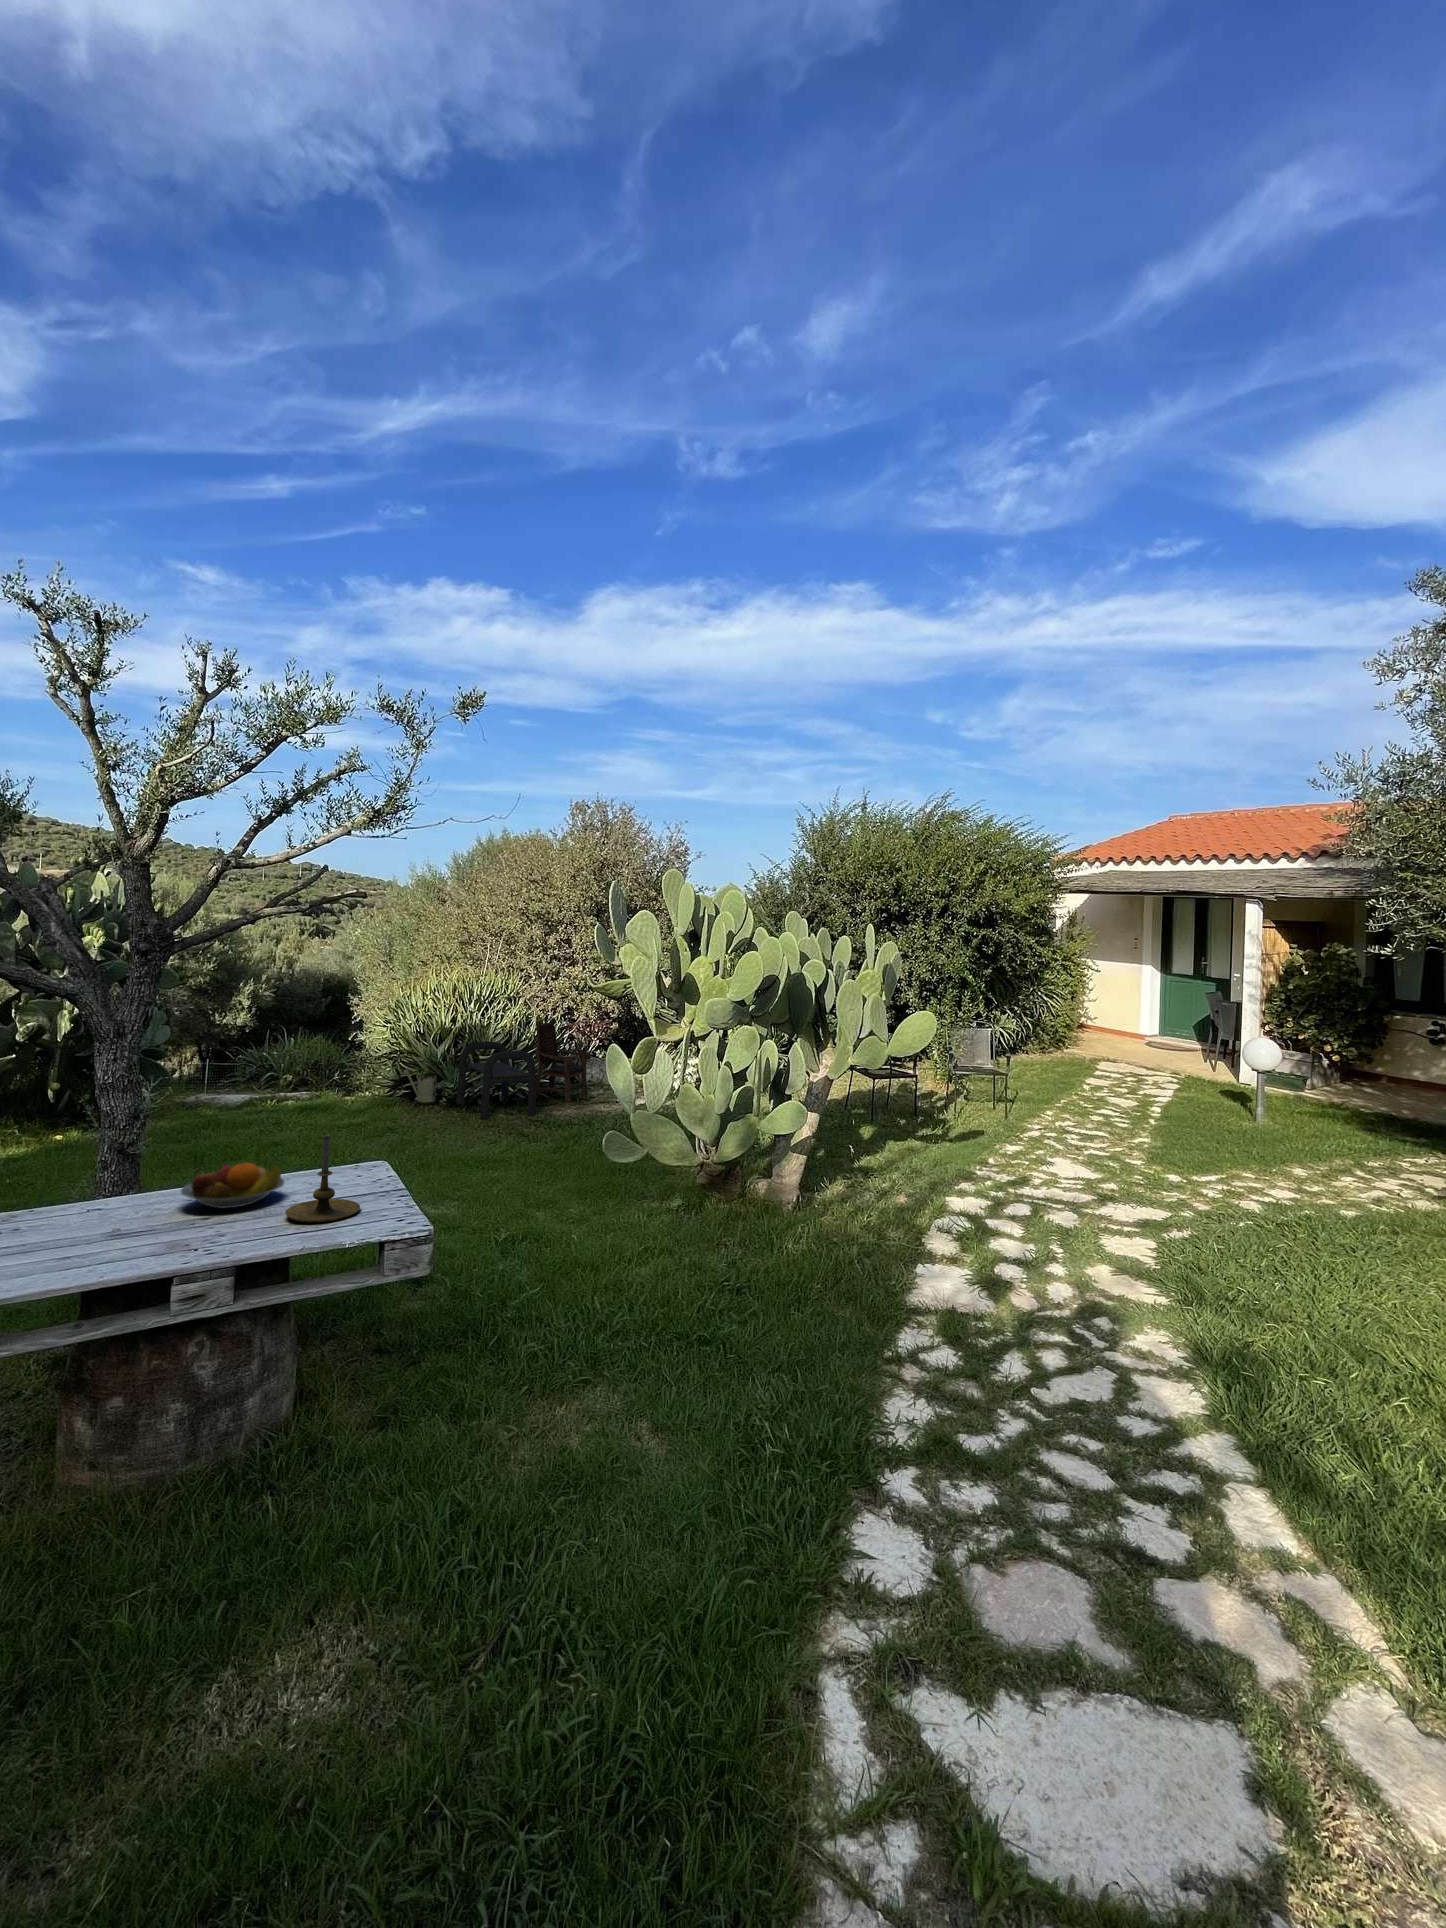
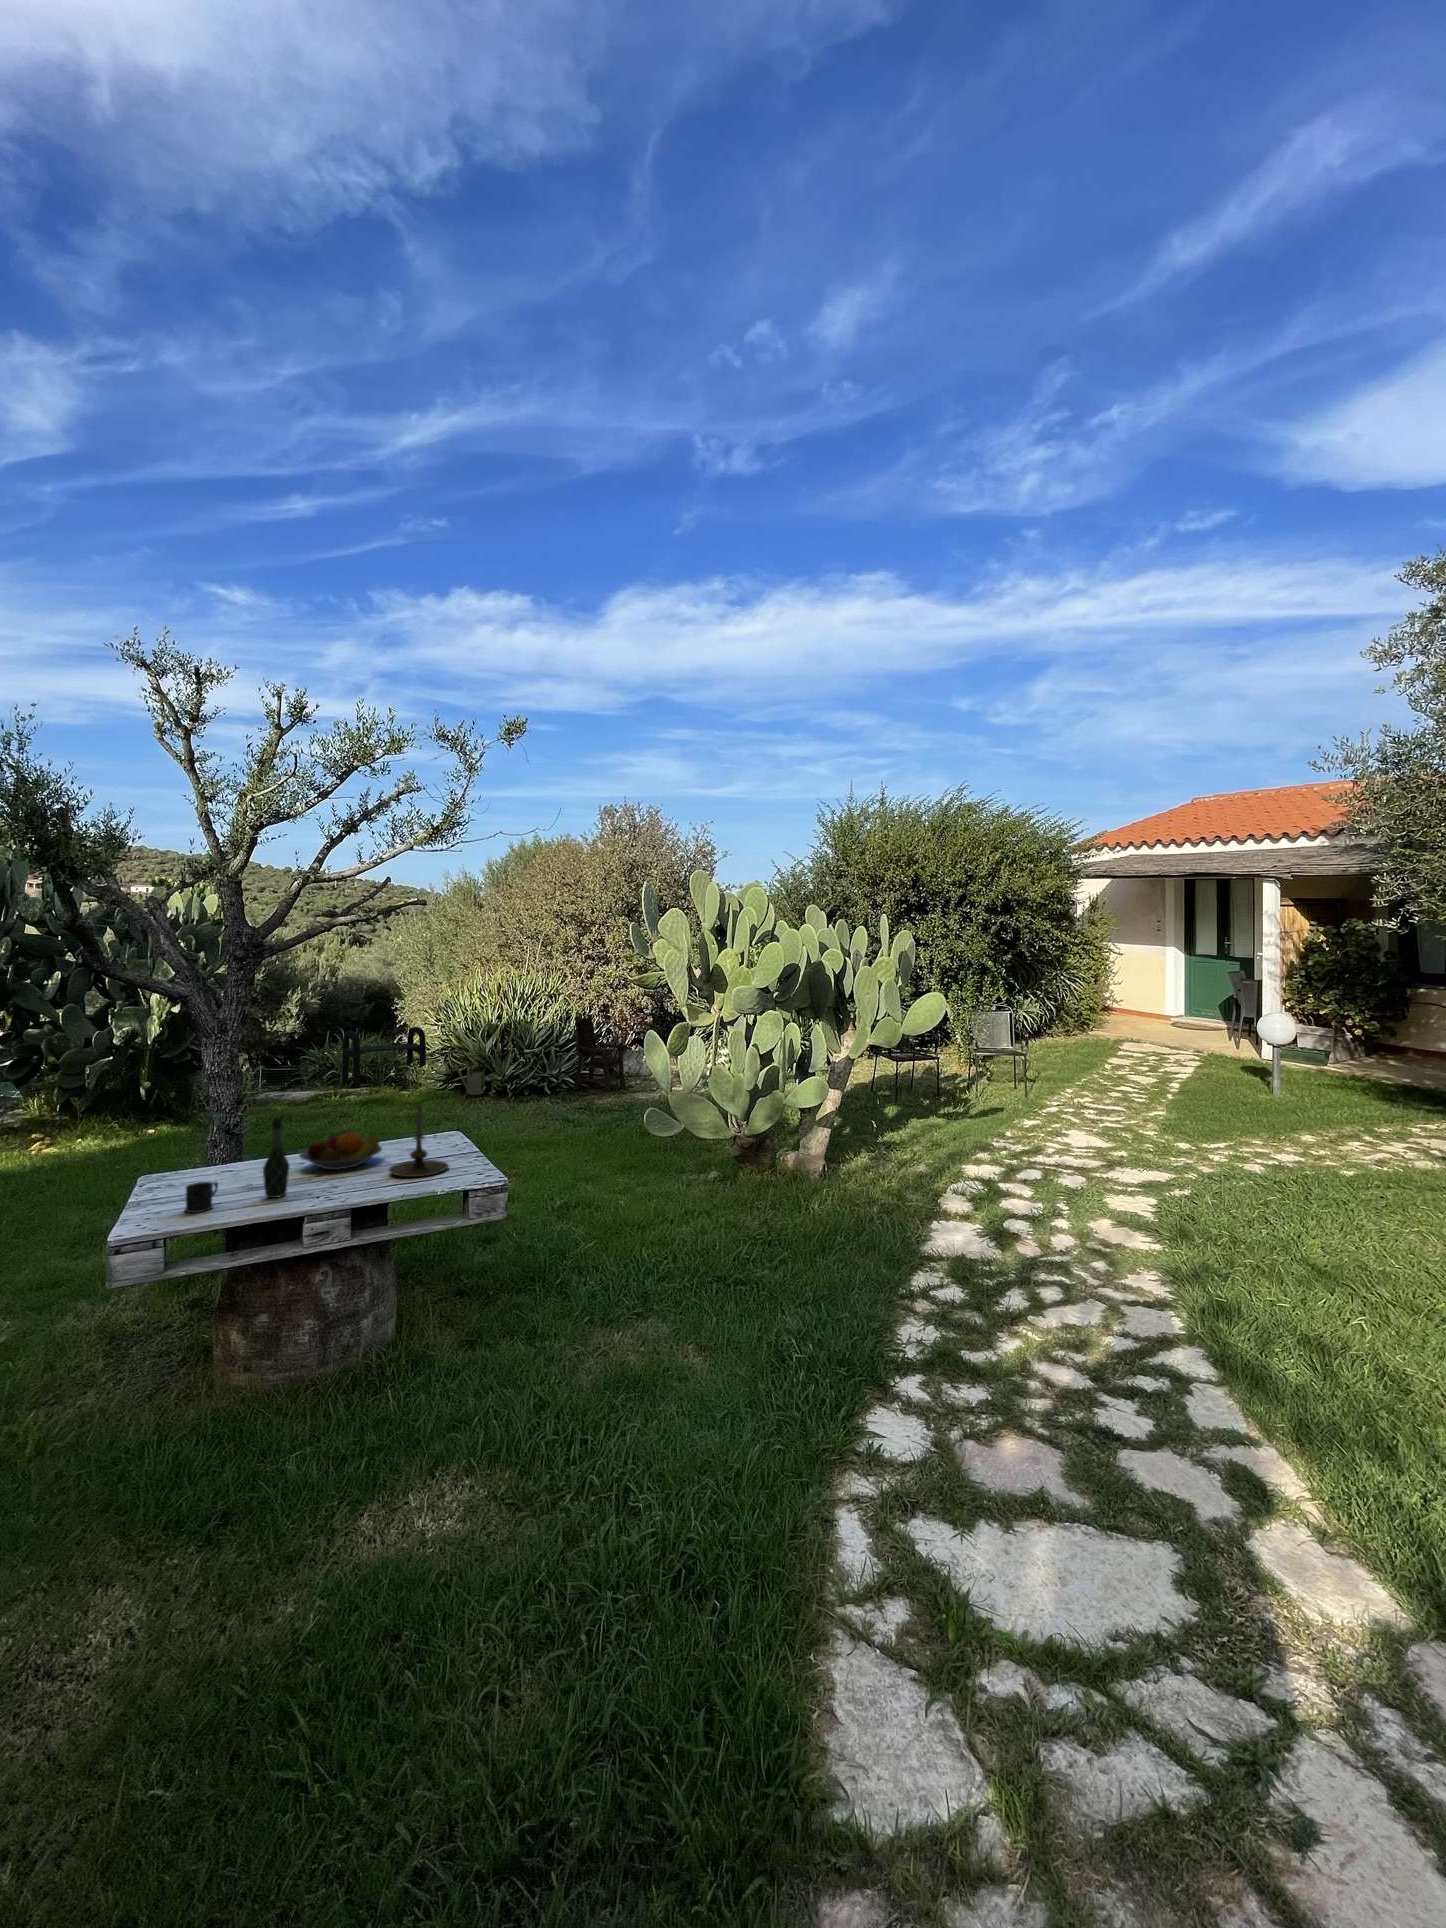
bench: present [456,1041,536,1120] -> present [342,1027,426,1087]
wine bottle: none [121,1150,157,1249] -> present [263,1118,290,1198]
mug: none [13,1228,61,1270] -> present [185,1182,218,1213]

